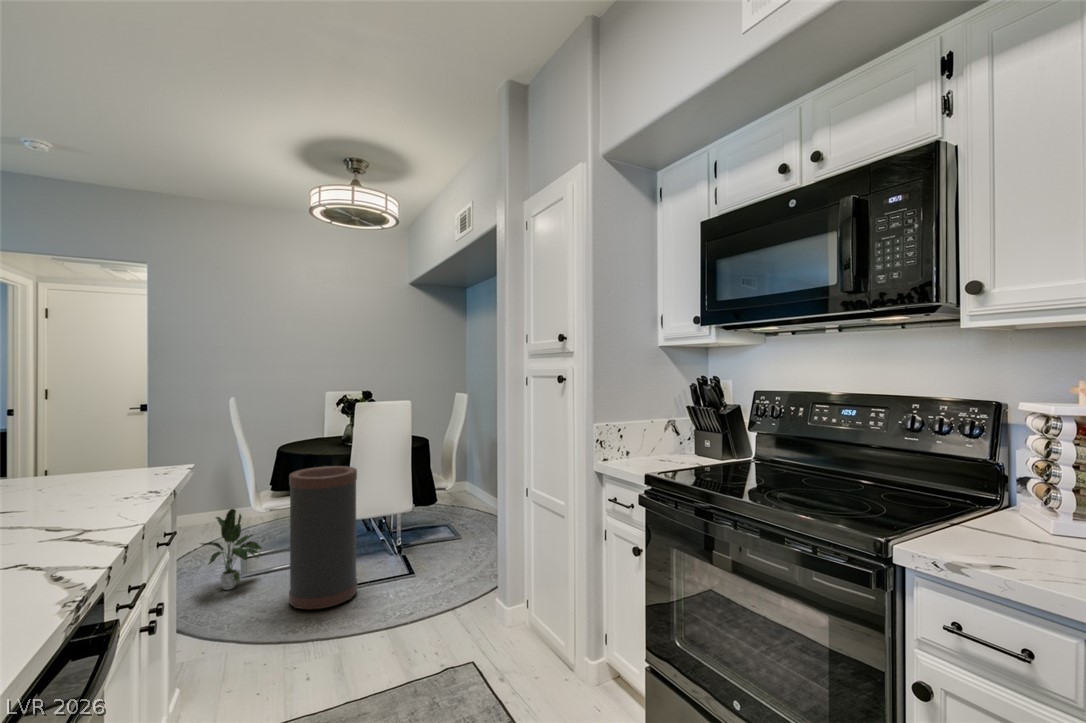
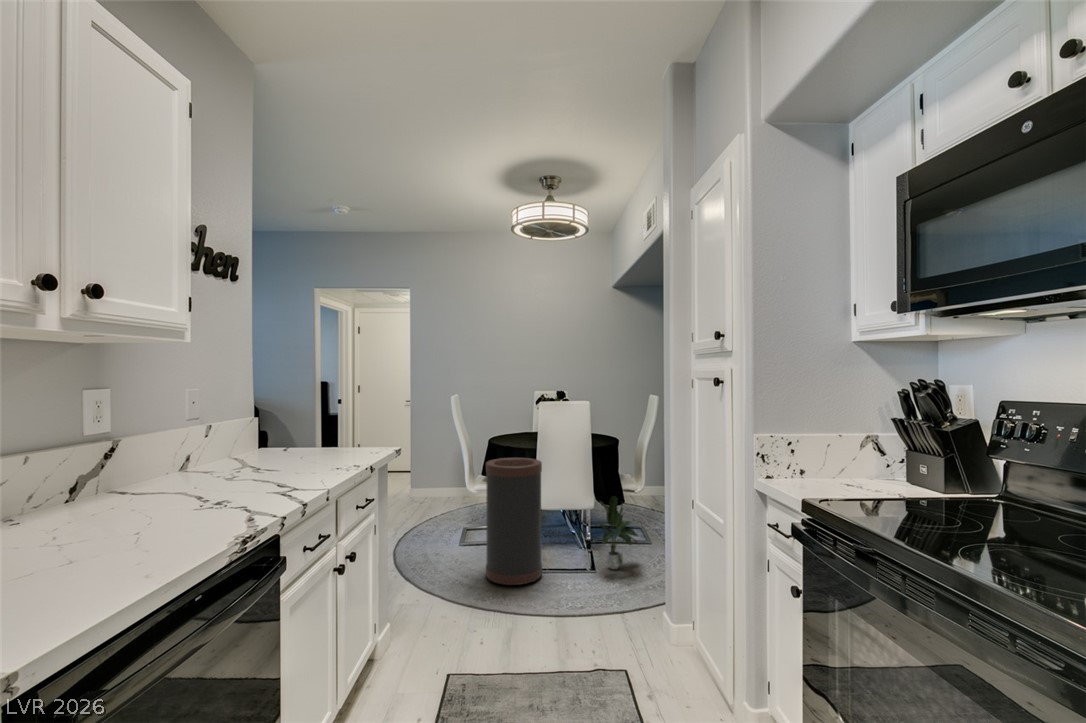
potted plant: present [201,509,262,590] -> present [594,496,638,569]

